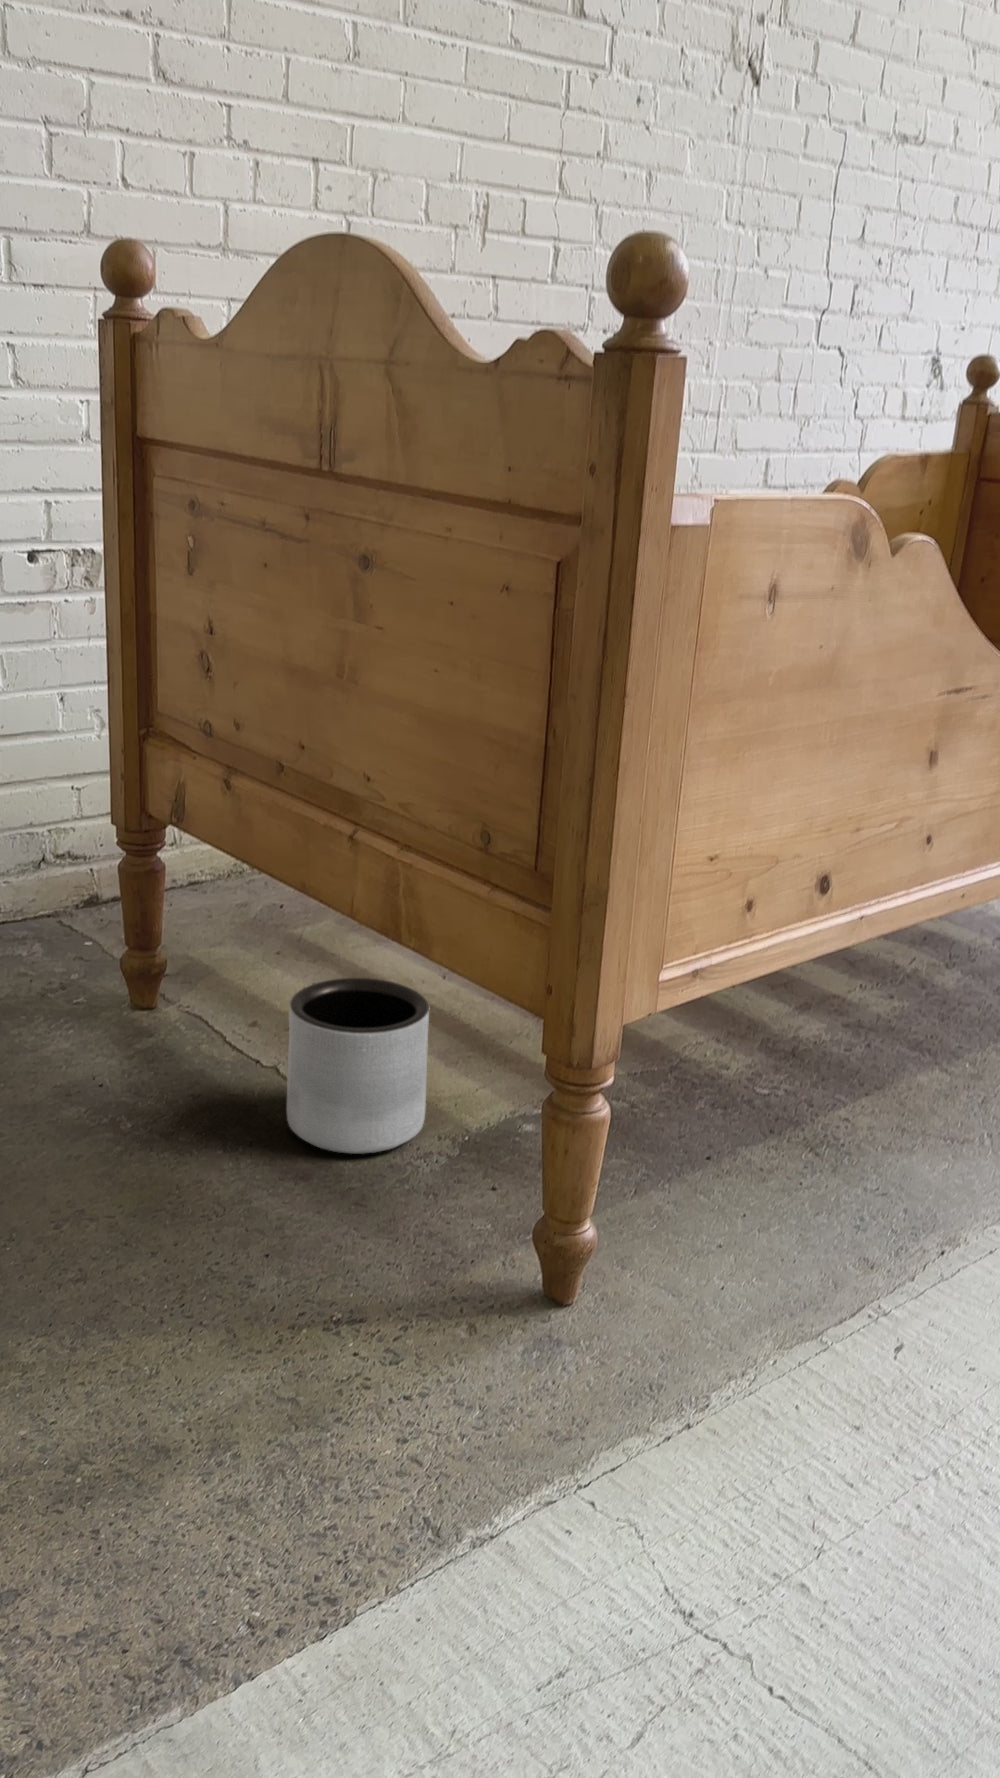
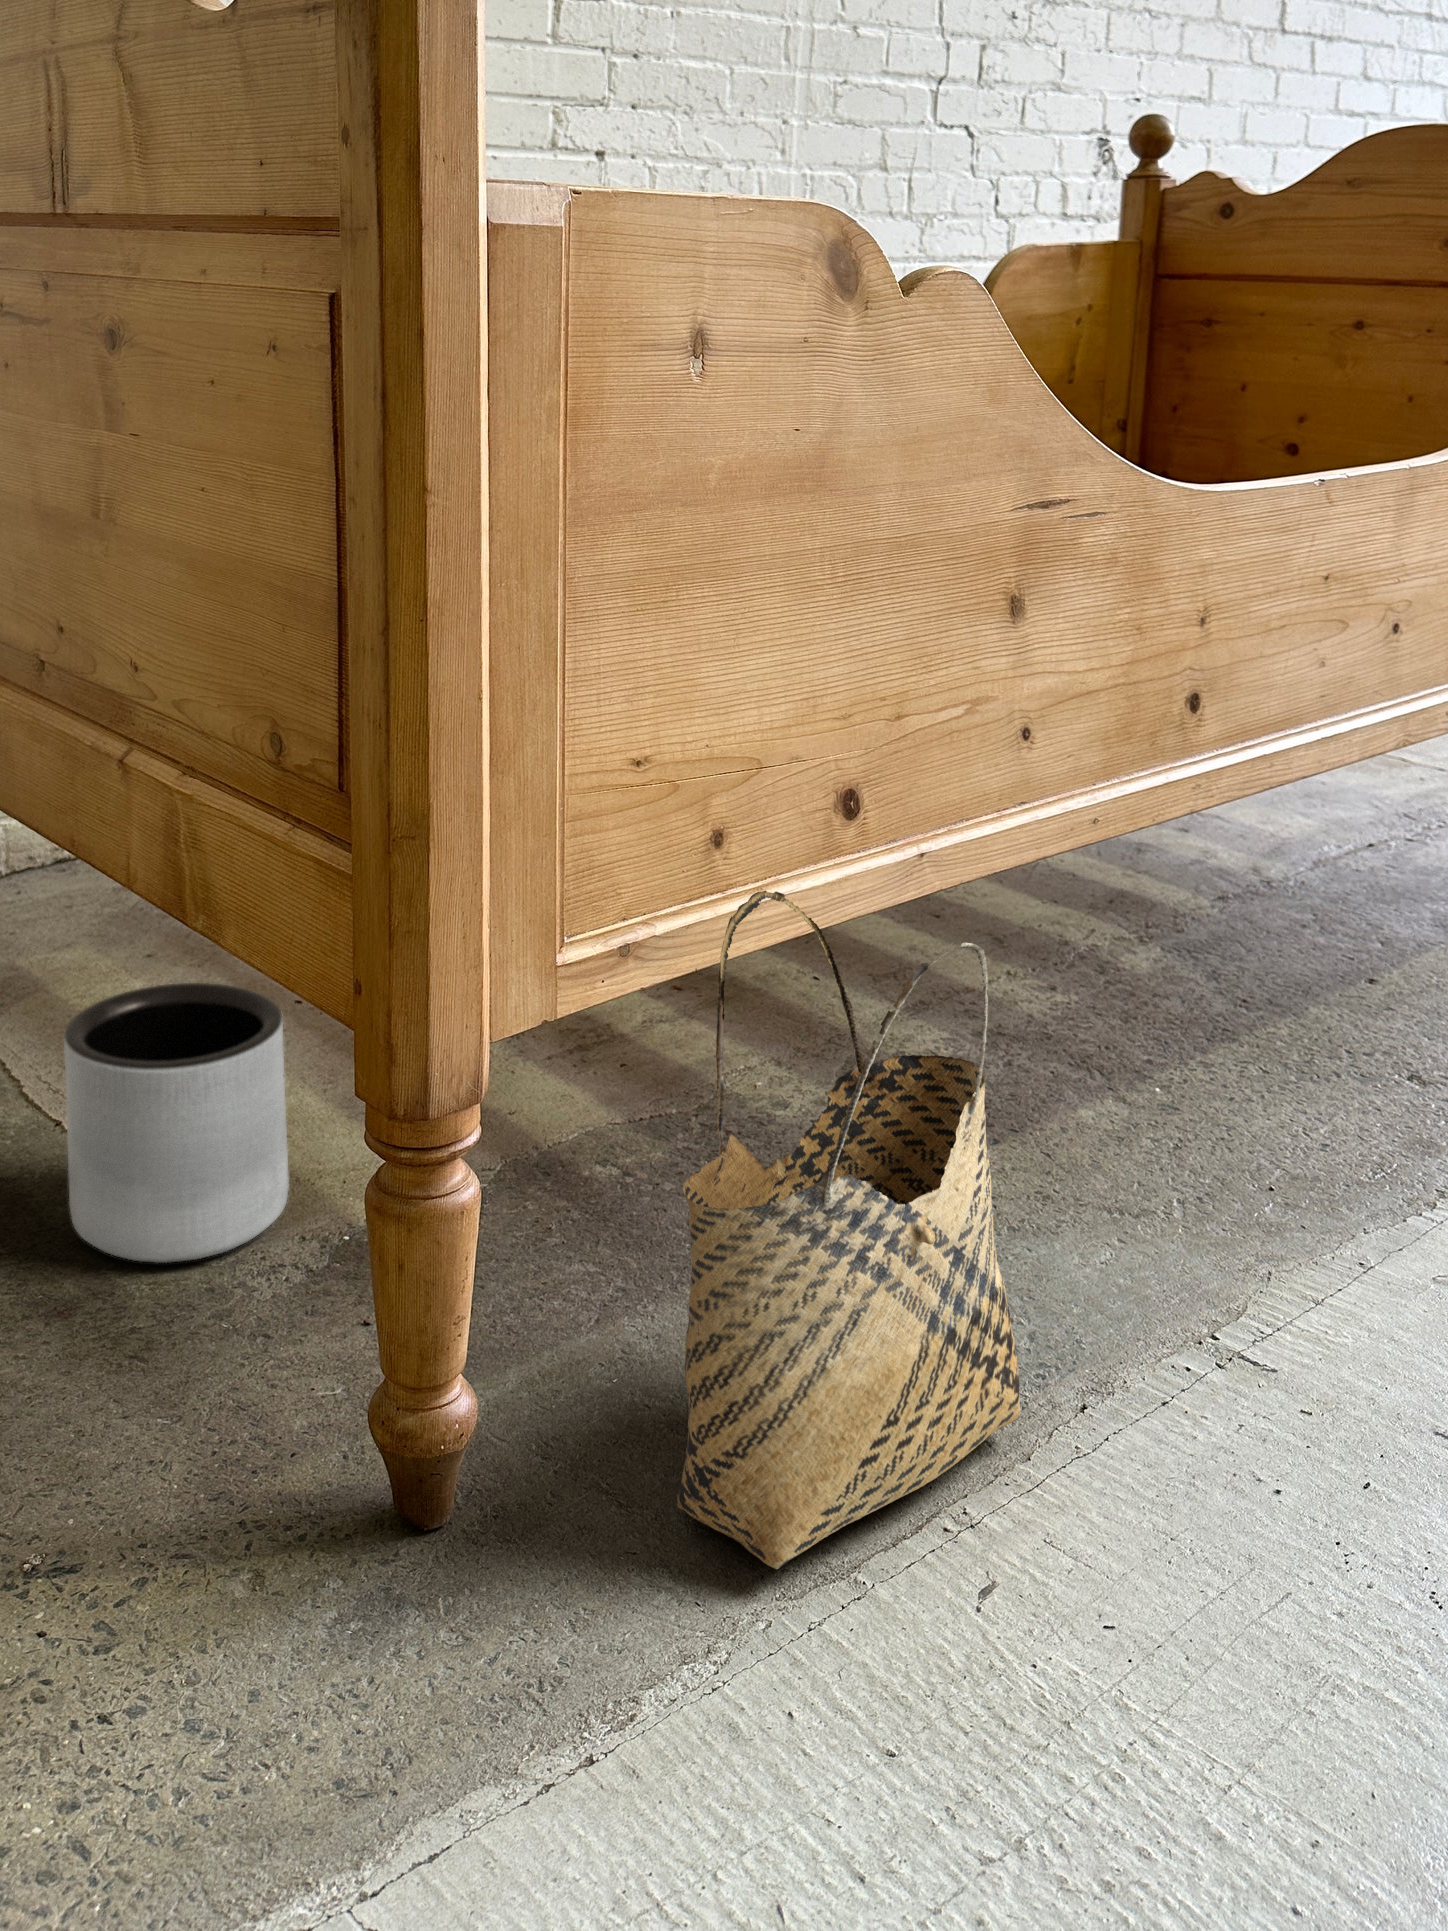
woven basket: none [712,939,926,1333] -> present [677,891,1020,1569]

